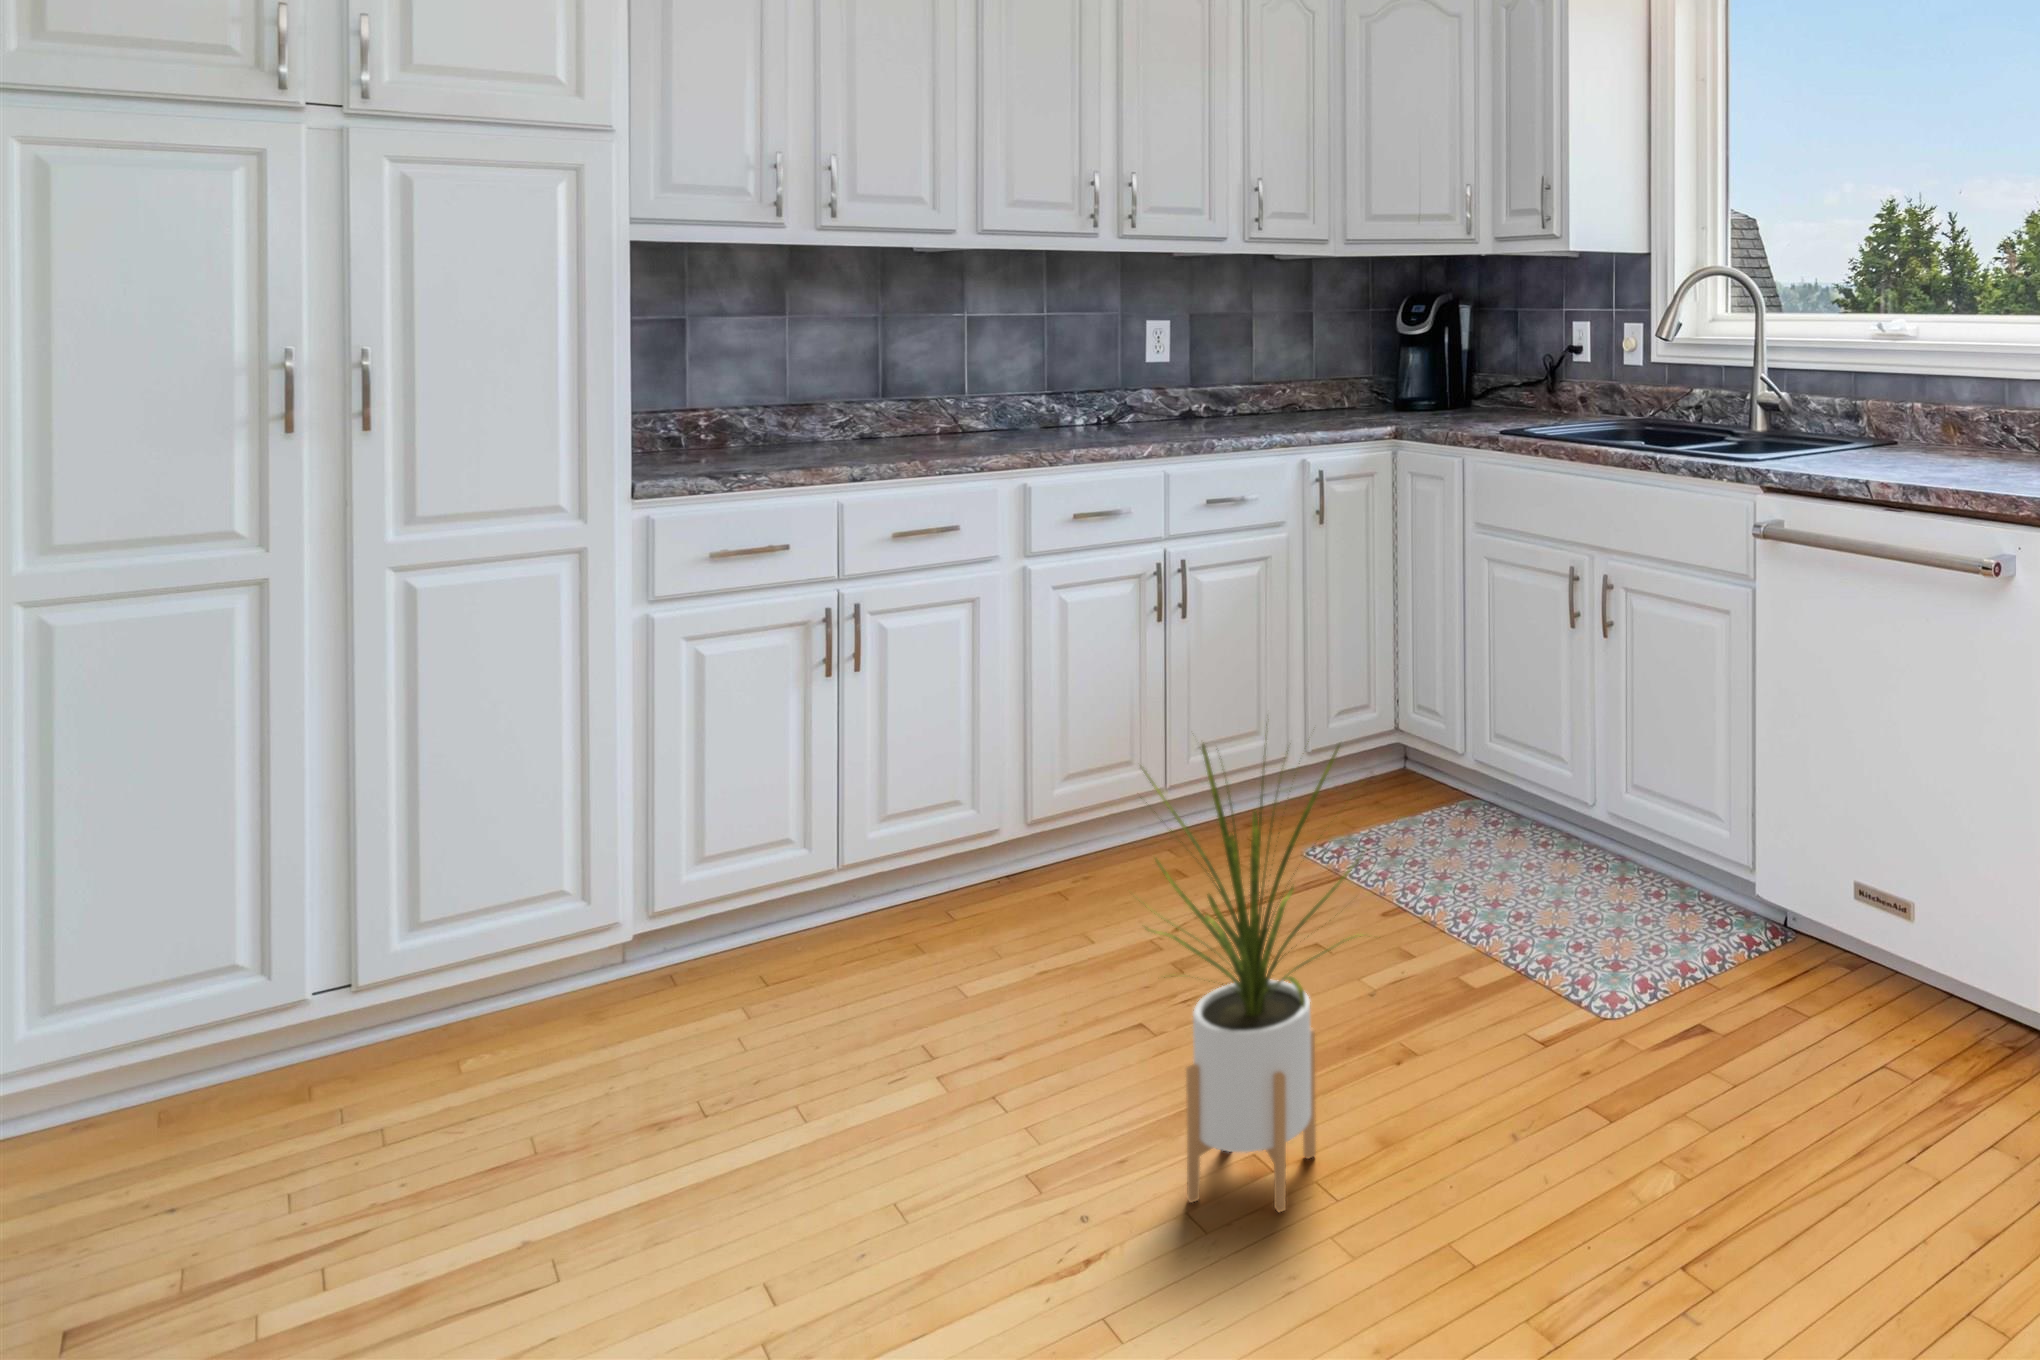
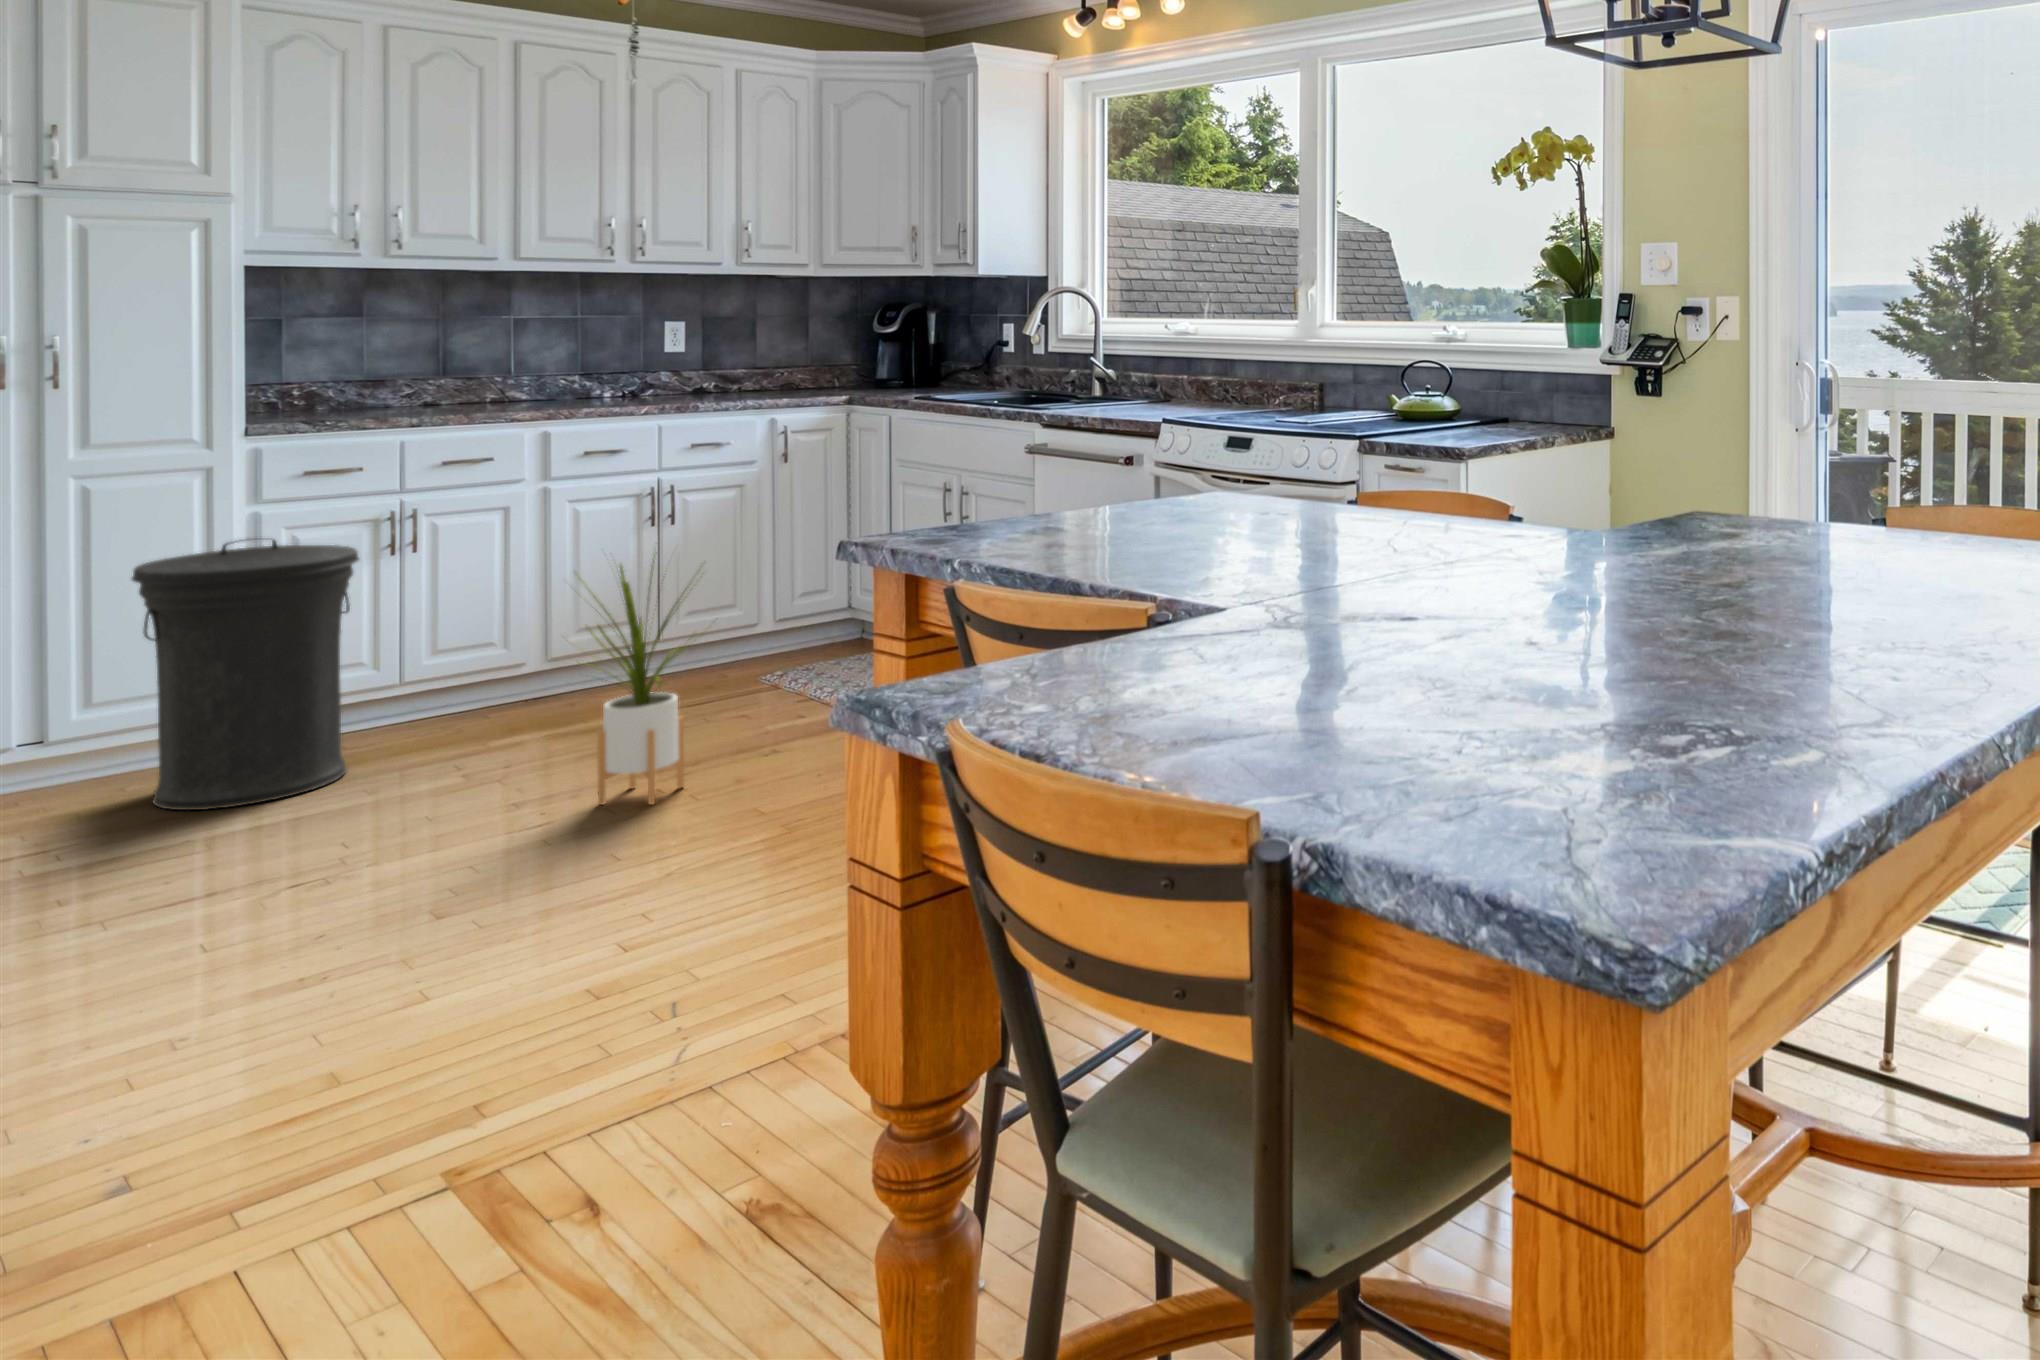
trash can: none [460,673,791,1147] -> present [132,540,359,810]

